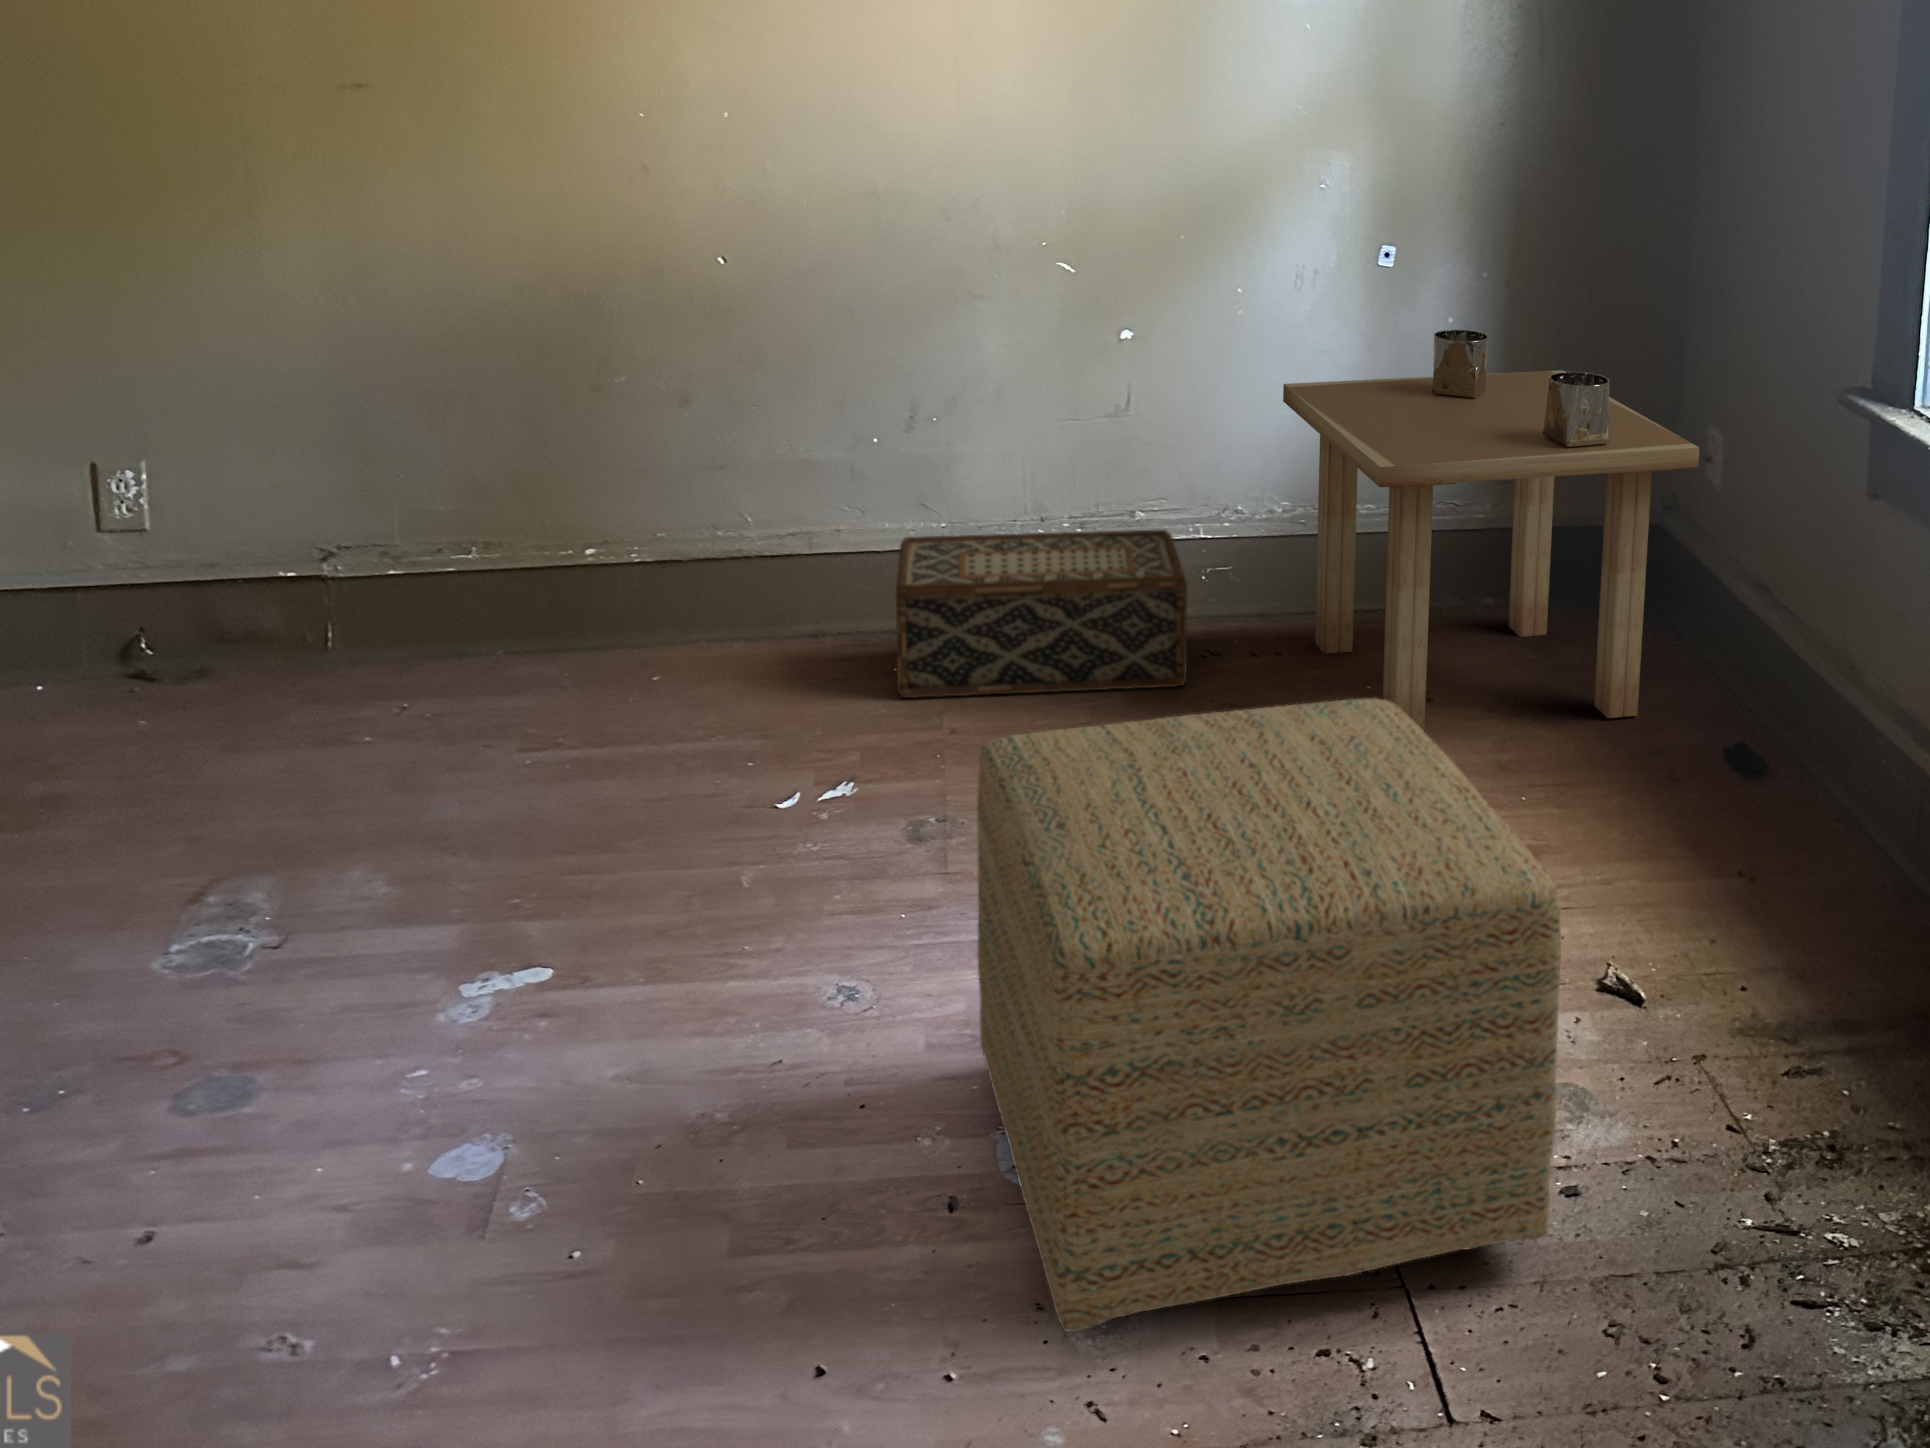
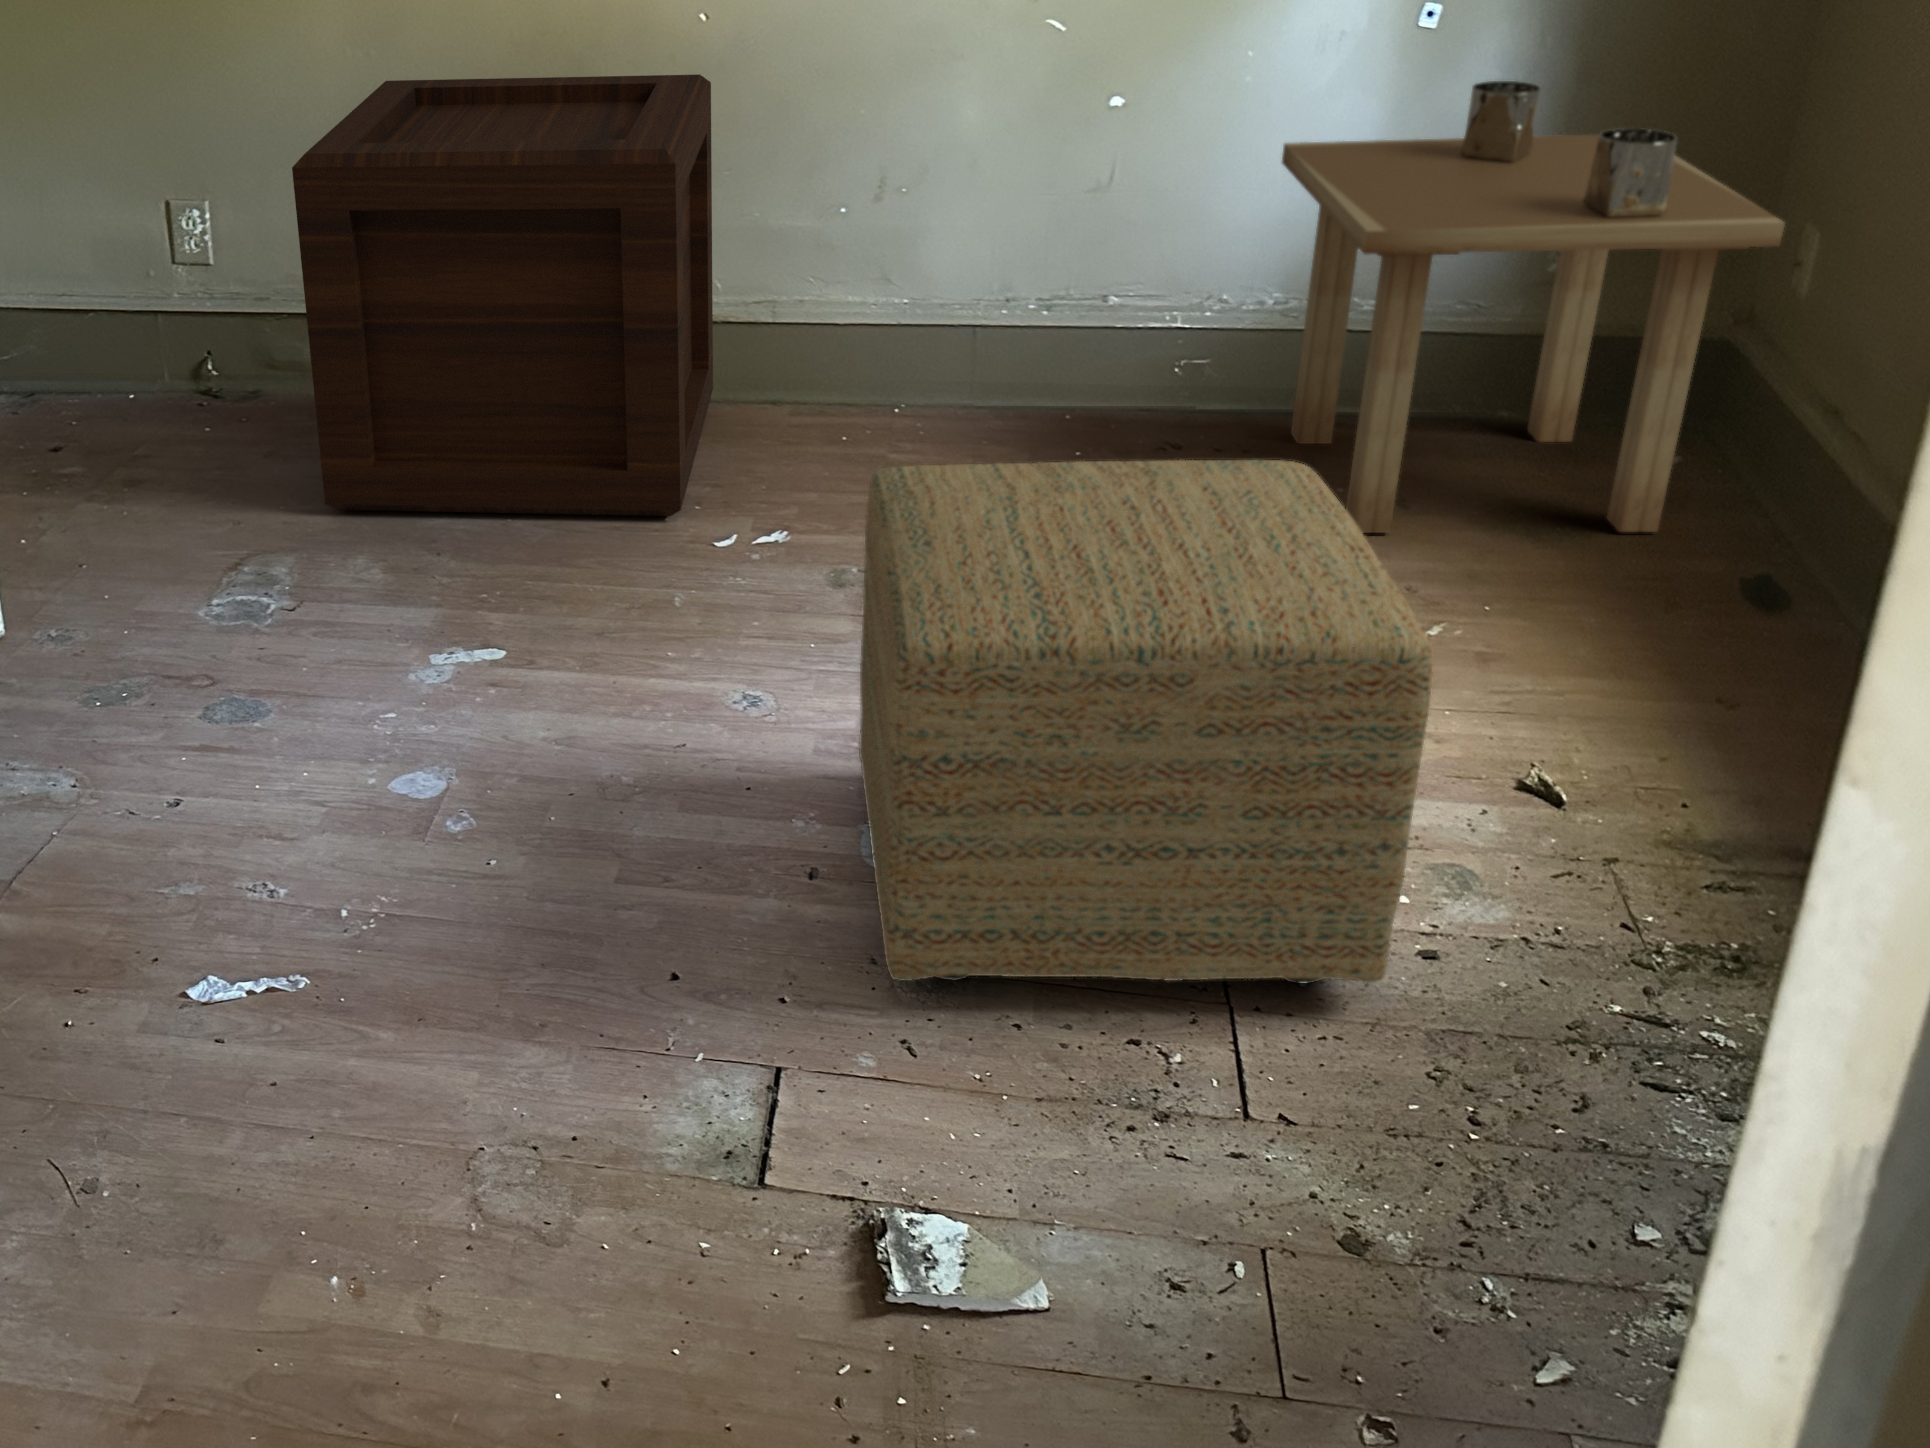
wooden crate: none [294,328,759,811] -> present [292,74,713,516]
woven basket: present [896,530,1187,698] -> none [838,298,1146,464]

